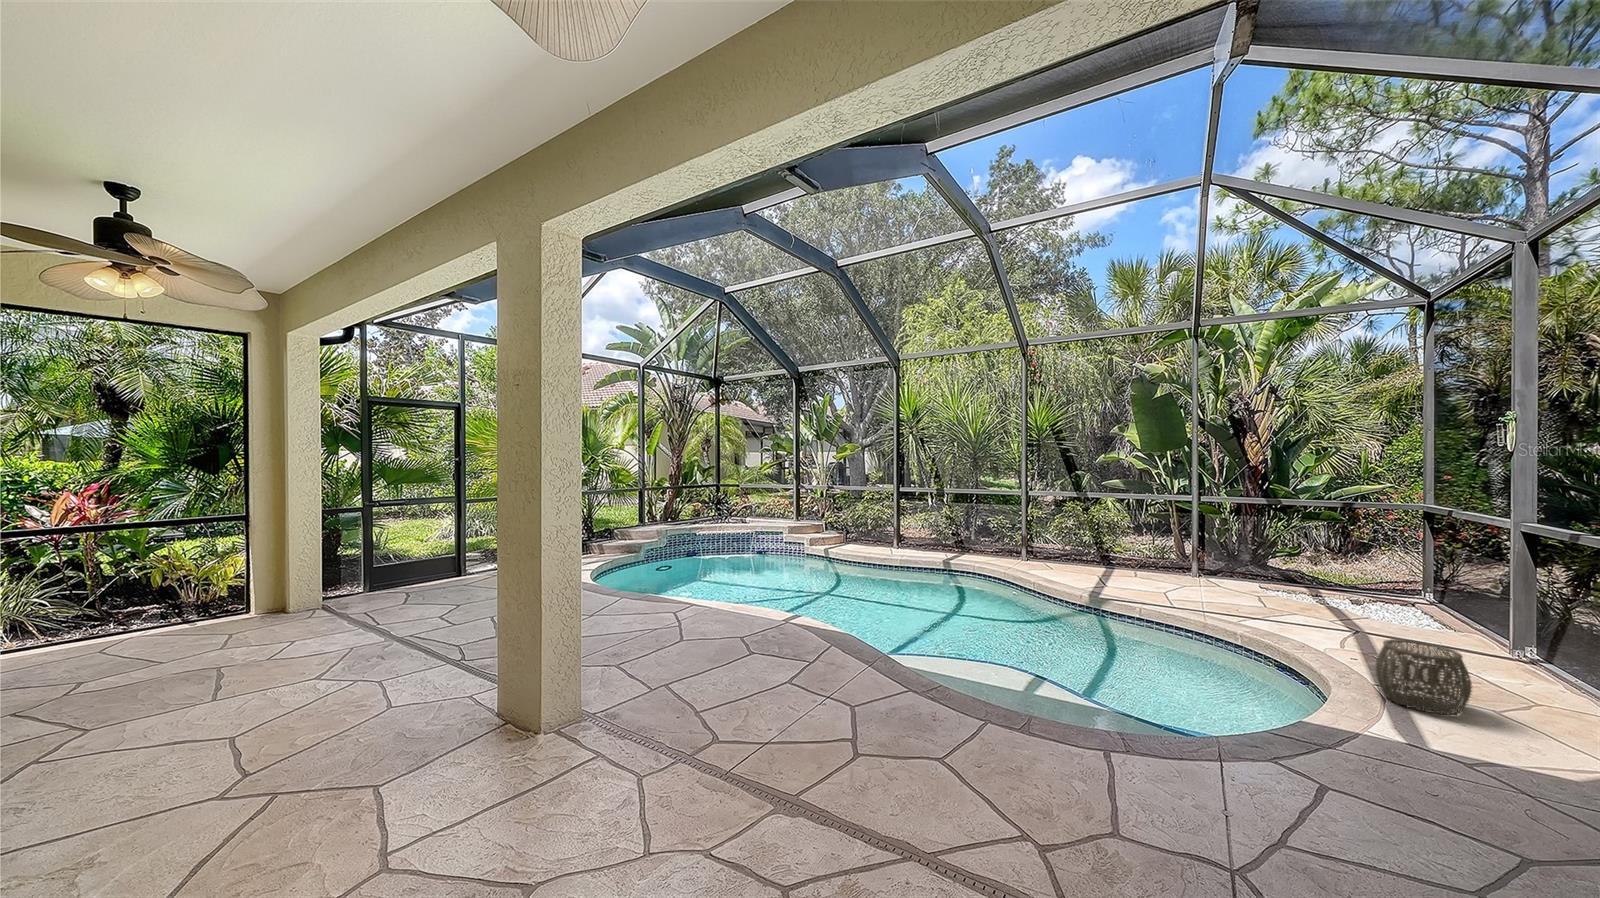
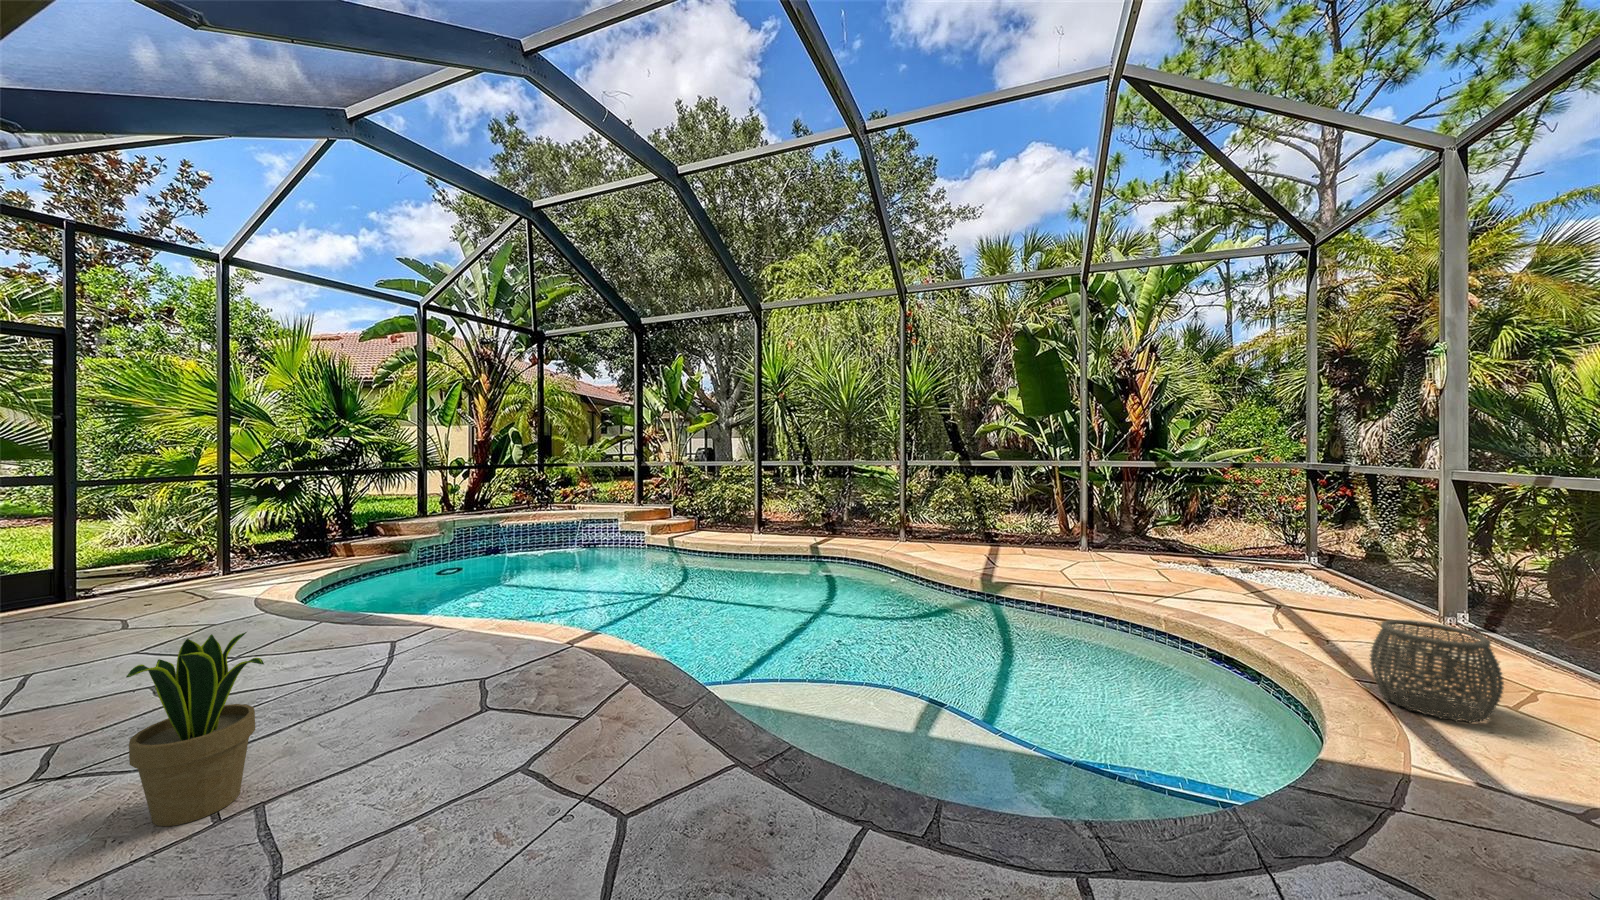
potted plant: none [623,595,671,684] -> present [126,632,264,826]

